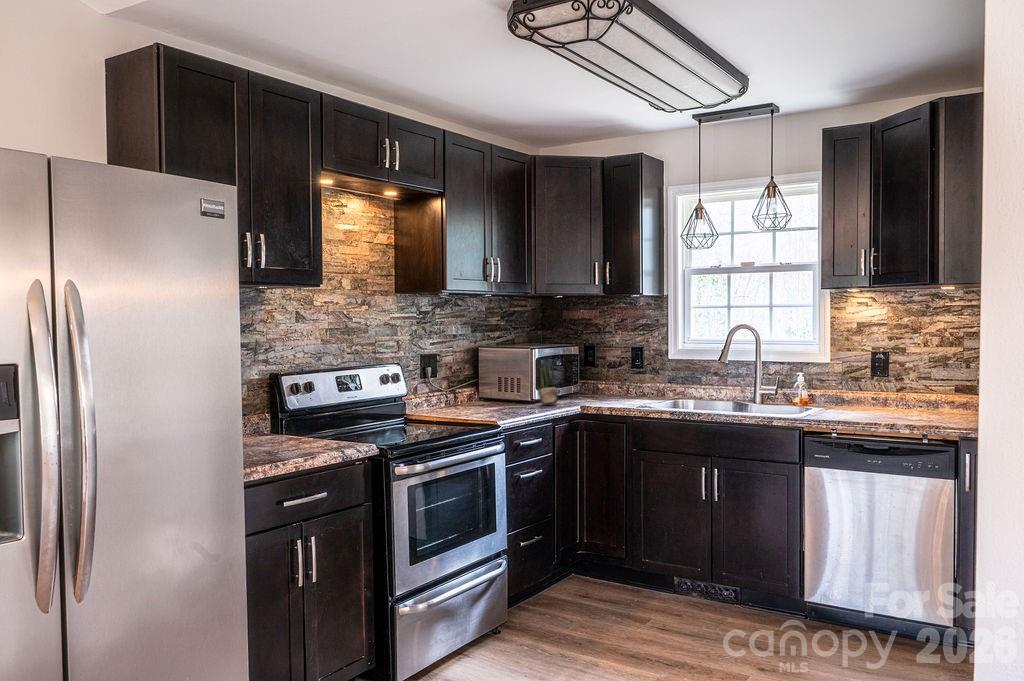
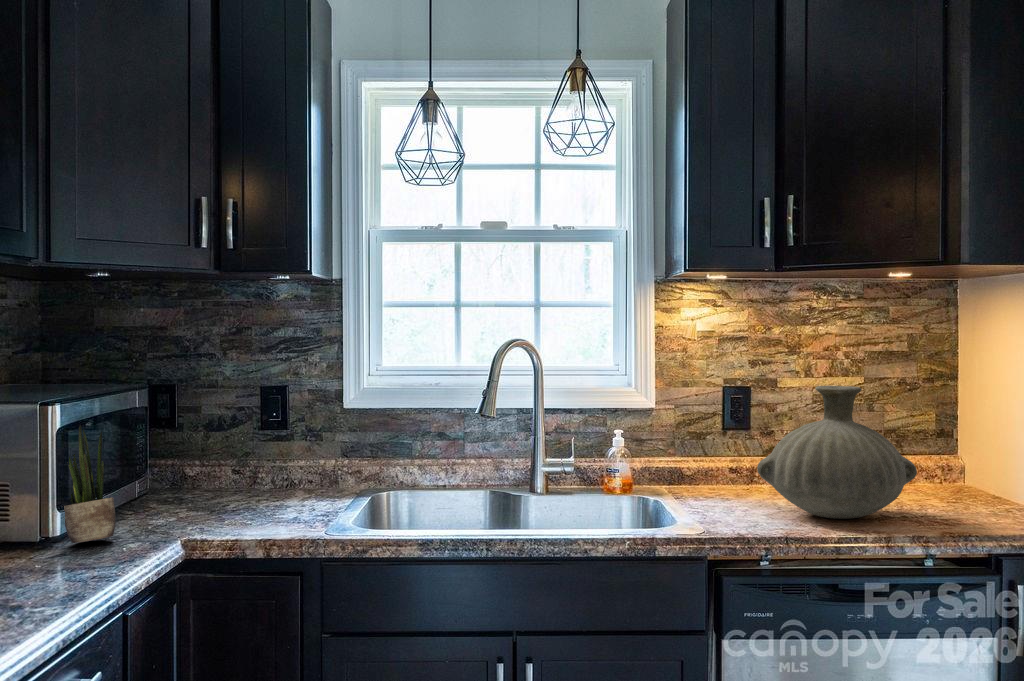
vase: none [850,349,937,418] -> present [757,386,917,519]

